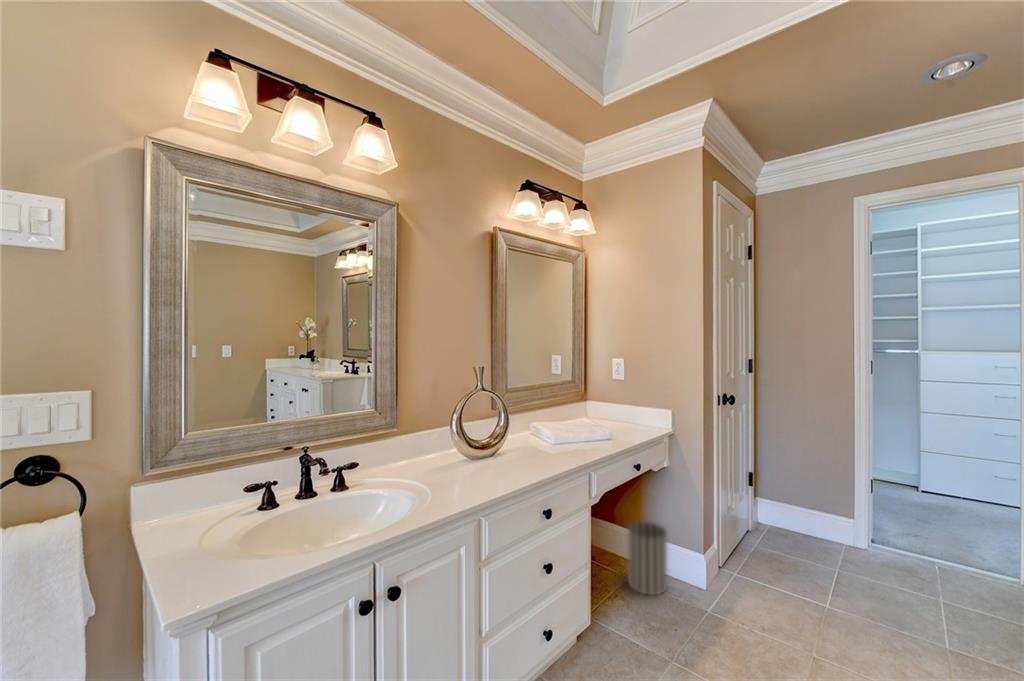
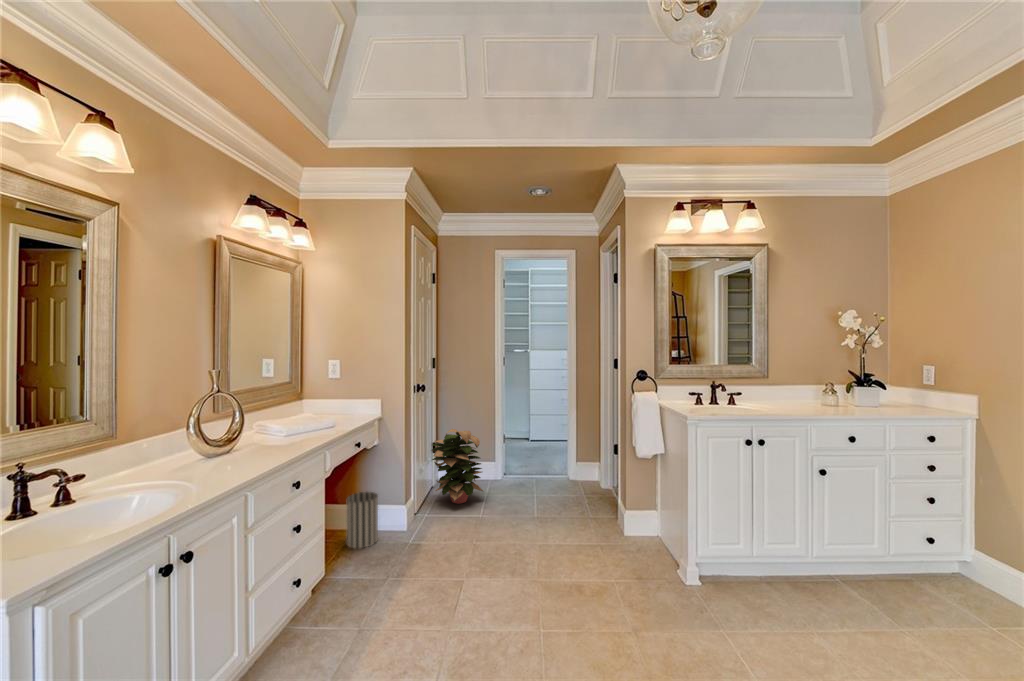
decorative plant: none [744,460,834,571] -> present [431,429,483,504]

